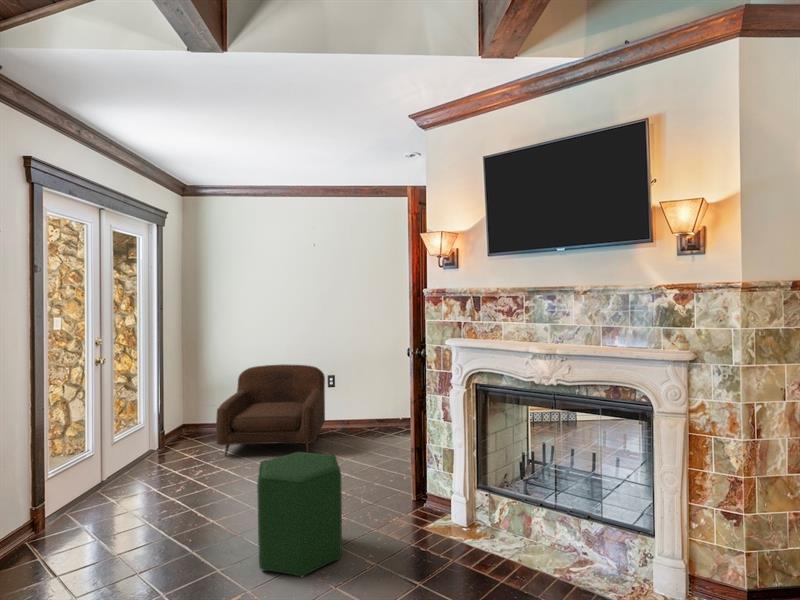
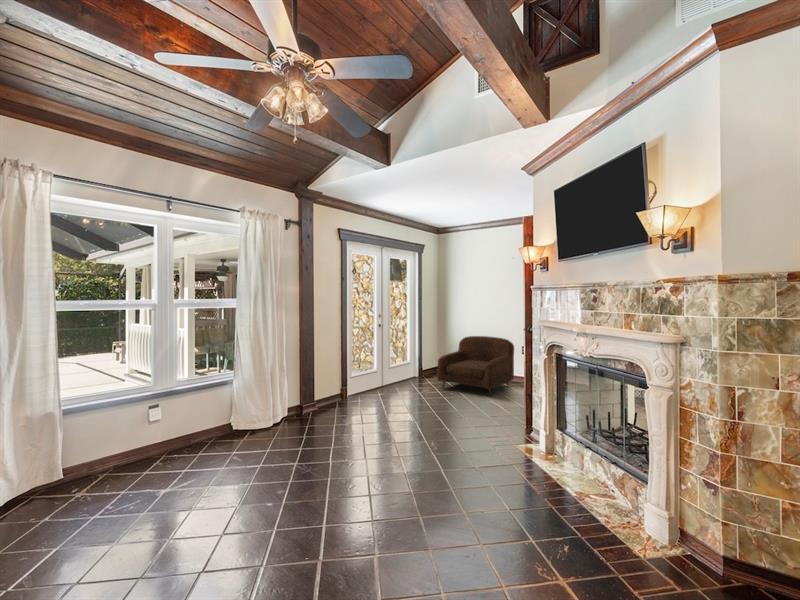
ottoman: present [257,452,342,577] -> none [409,382,460,447]

